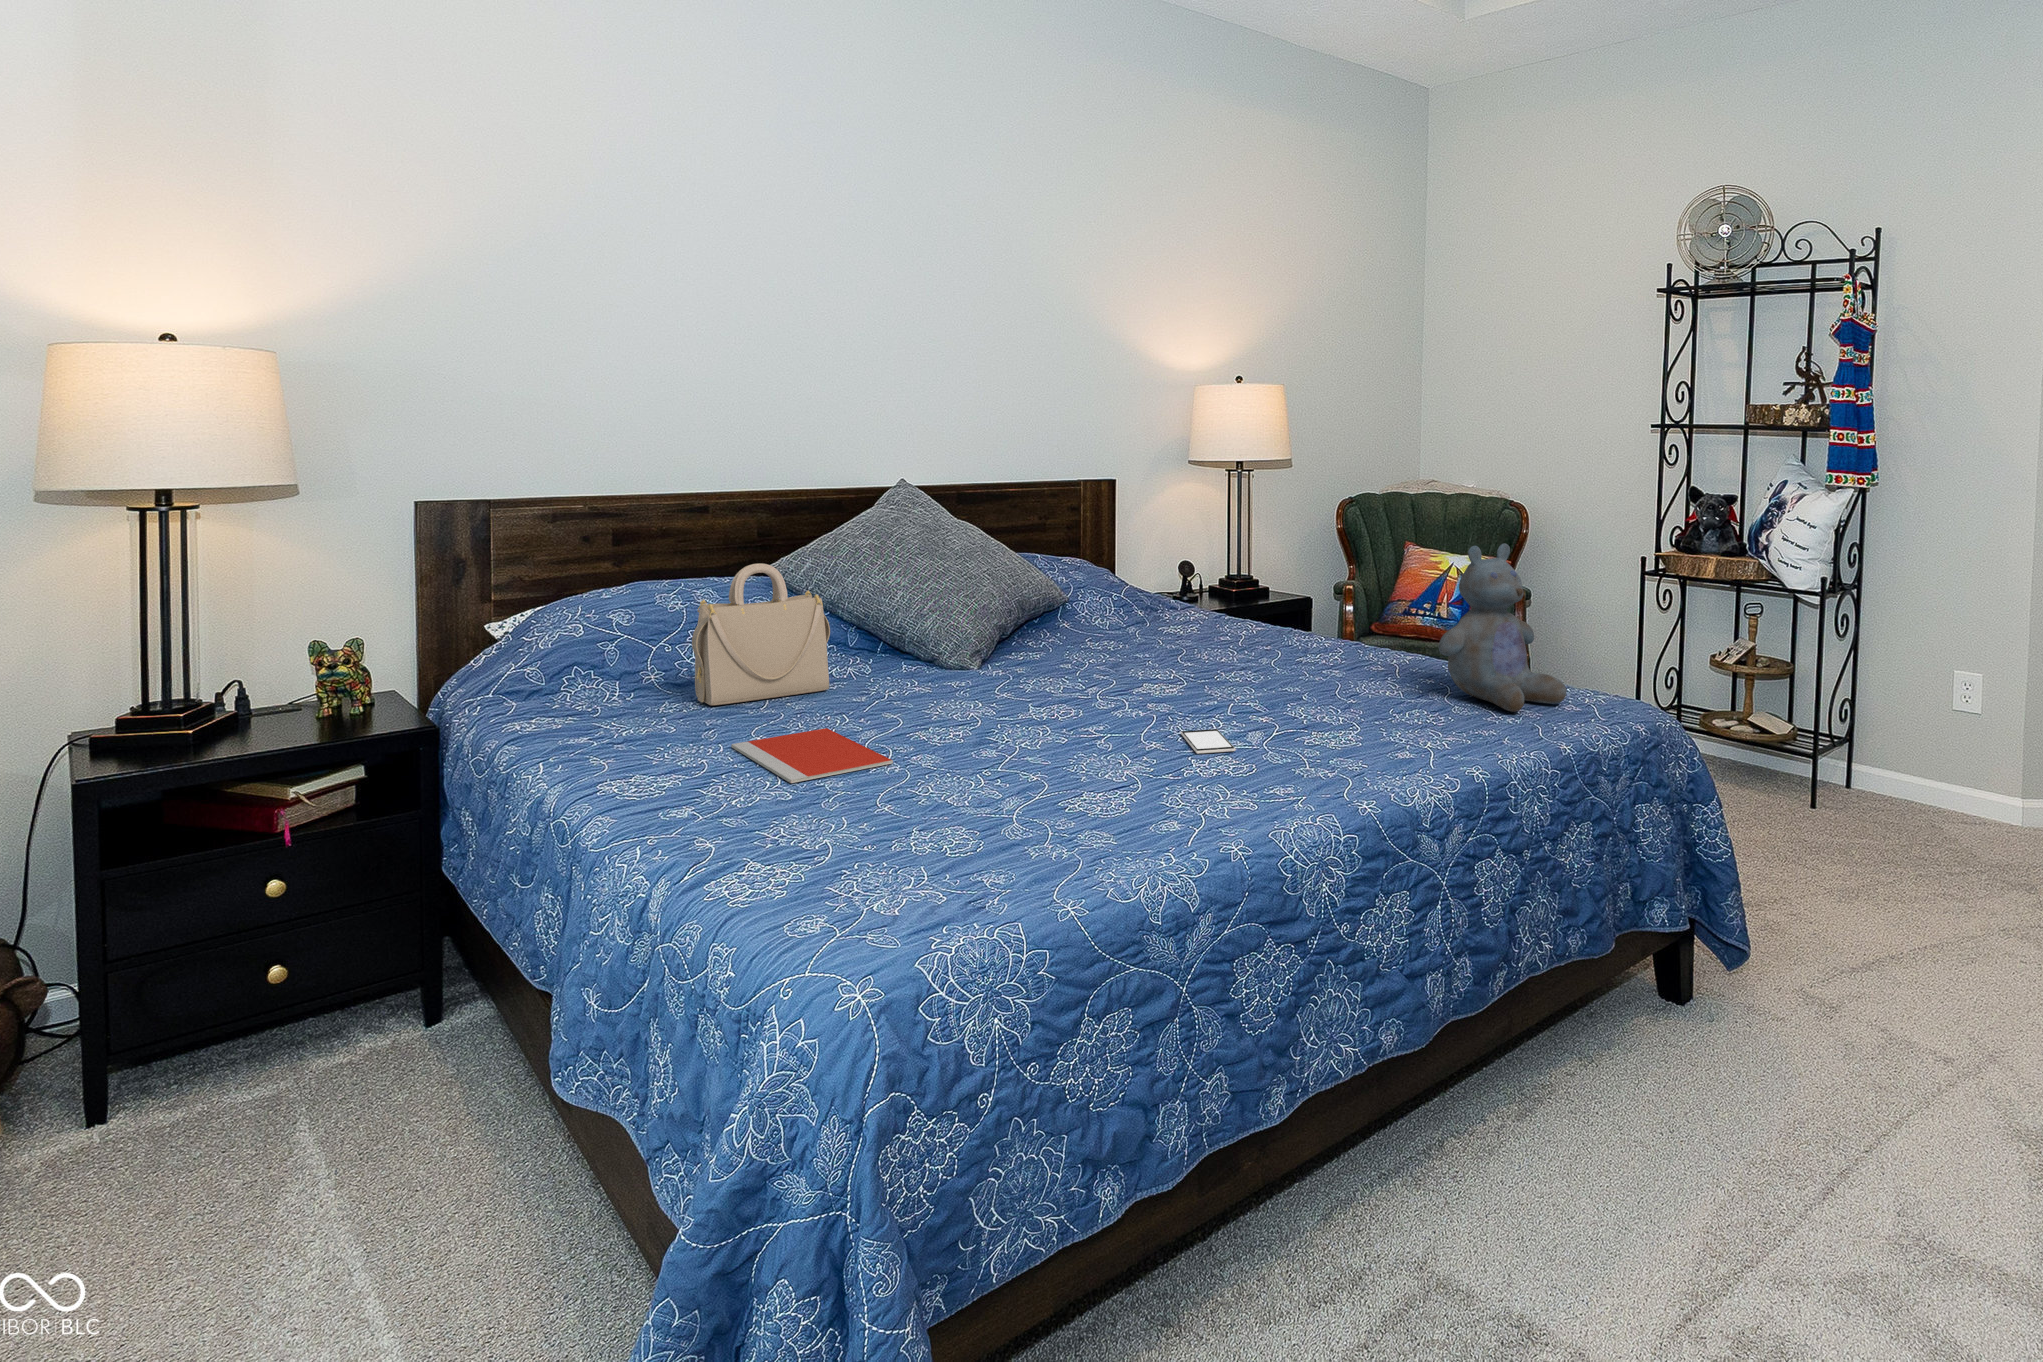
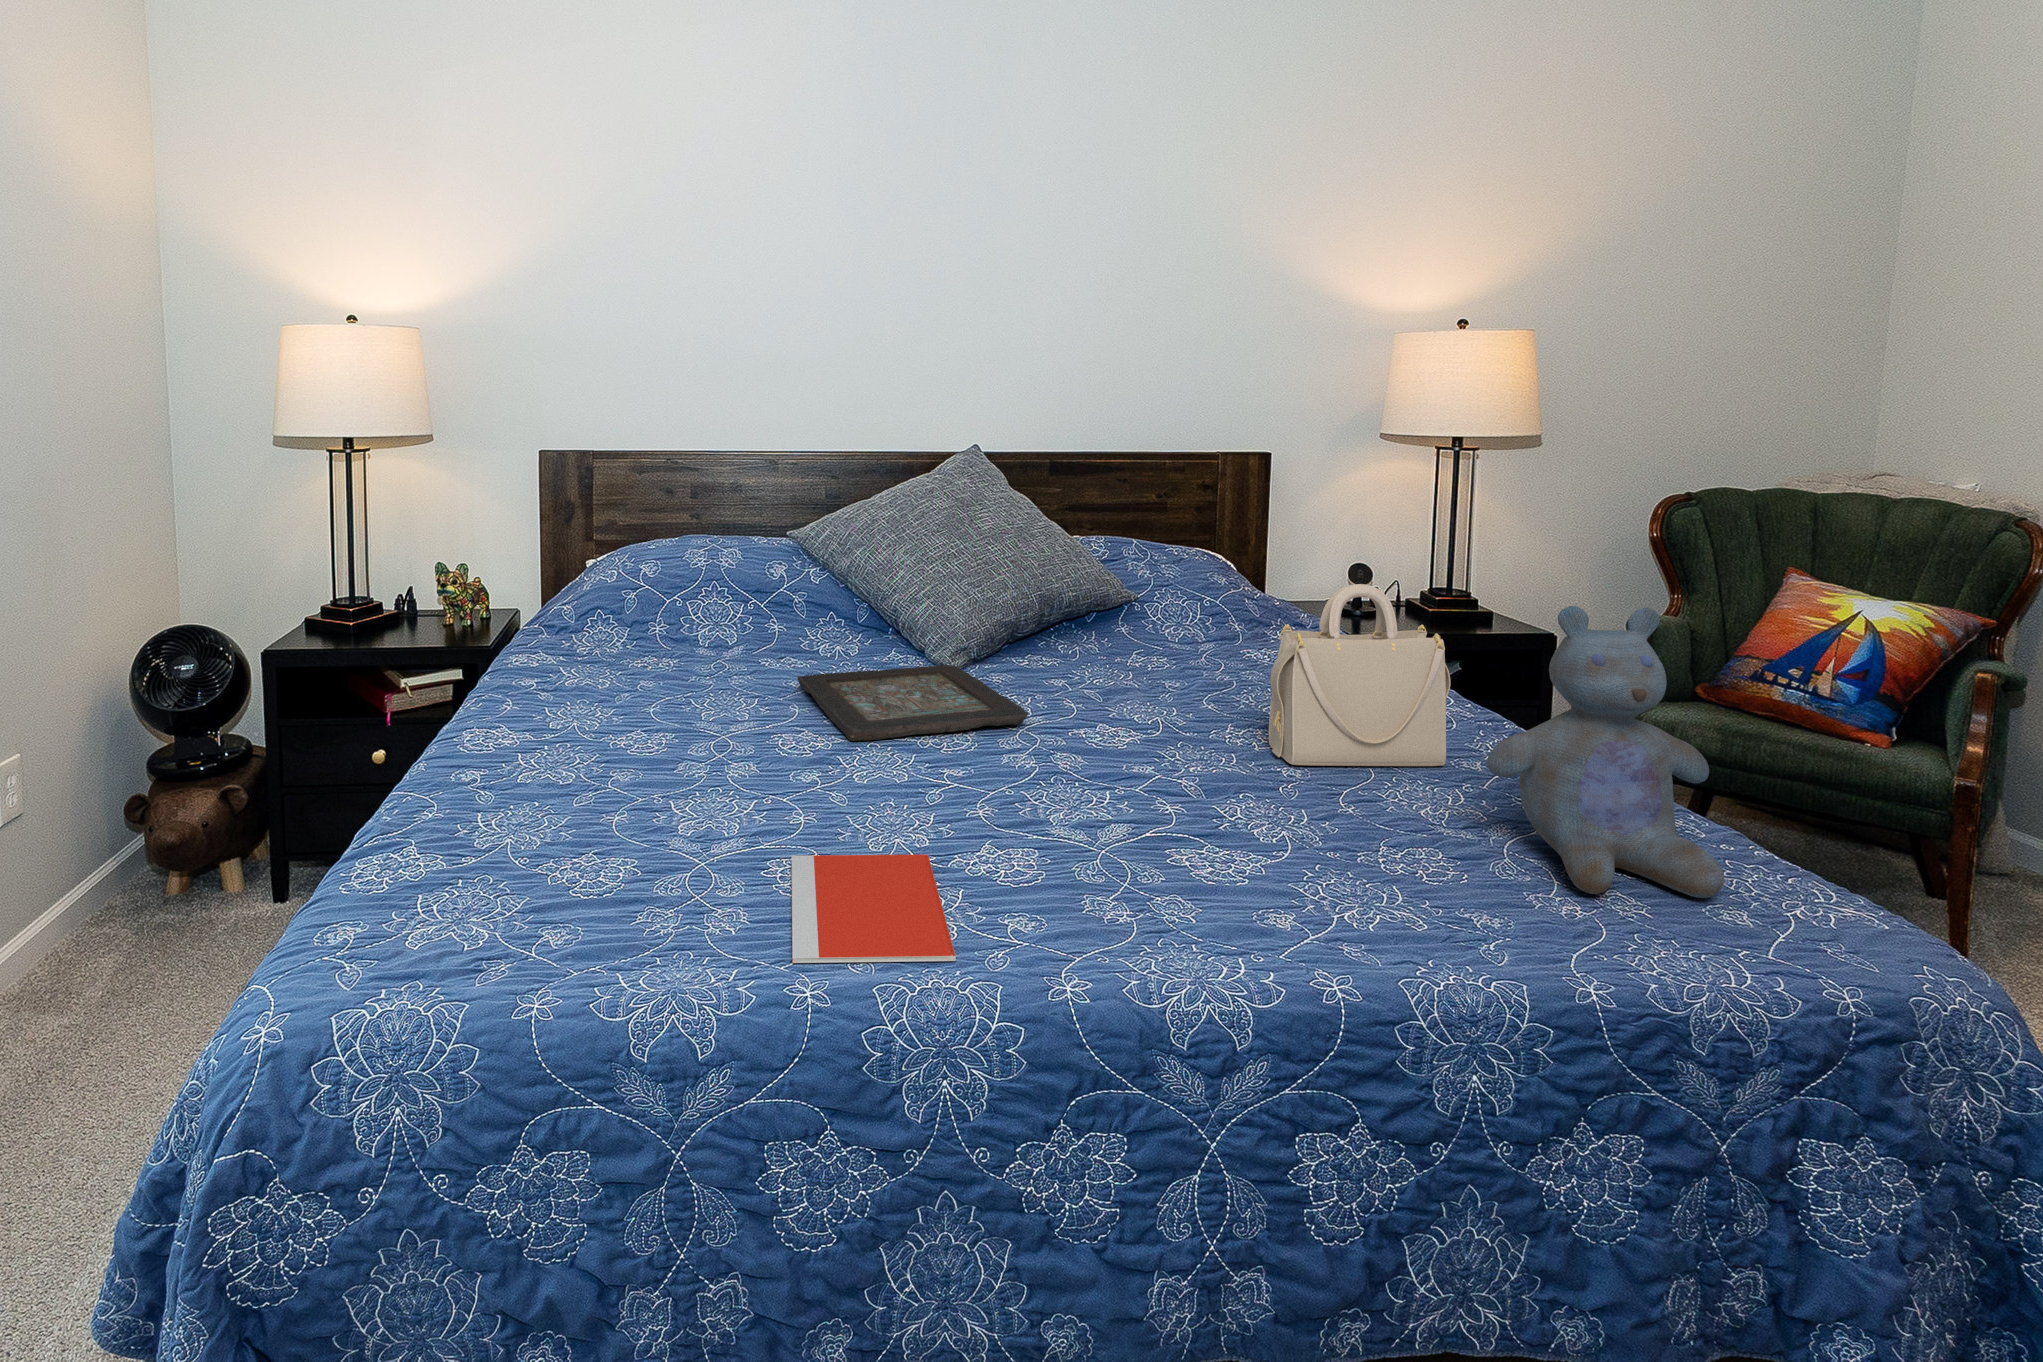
handbag: present [692,564,830,705] -> present [1269,584,1450,766]
decorative tray: none [863,663,1089,722] -> present [797,665,1028,741]
notebook: present [731,728,893,783] -> present [792,854,956,963]
smartphone: present [1180,729,1236,754] -> none [1009,805,1088,850]

